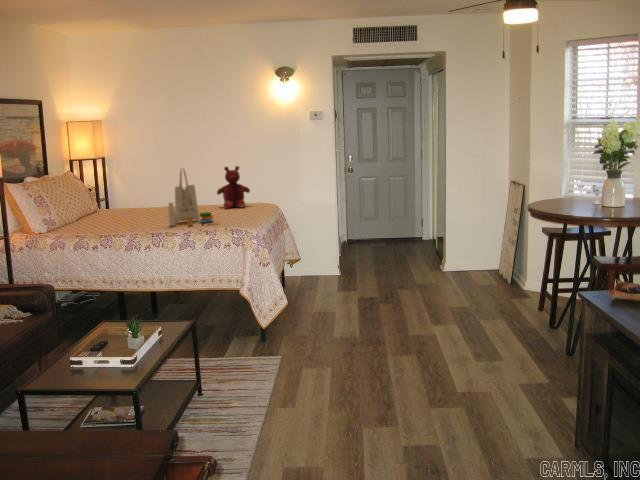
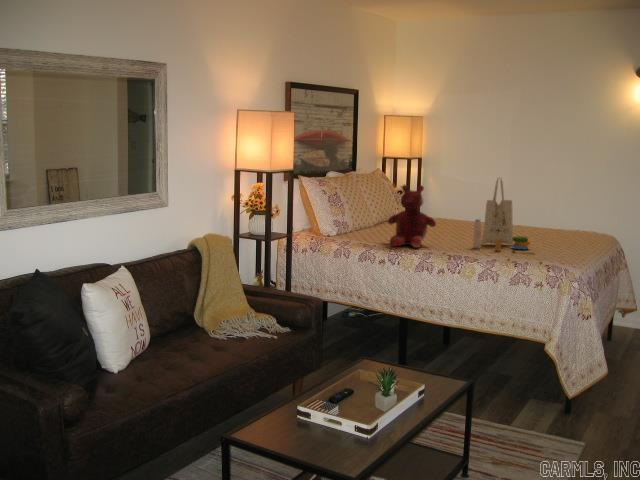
teddy bear: present [217,166,250,208] -> present [388,185,436,248]

